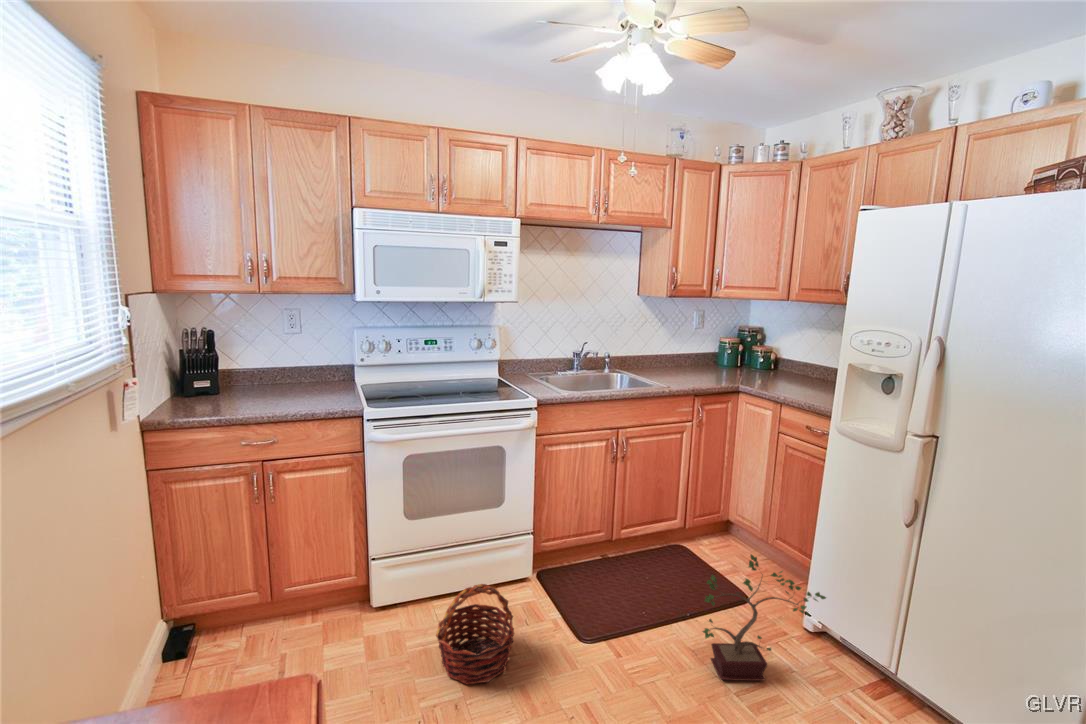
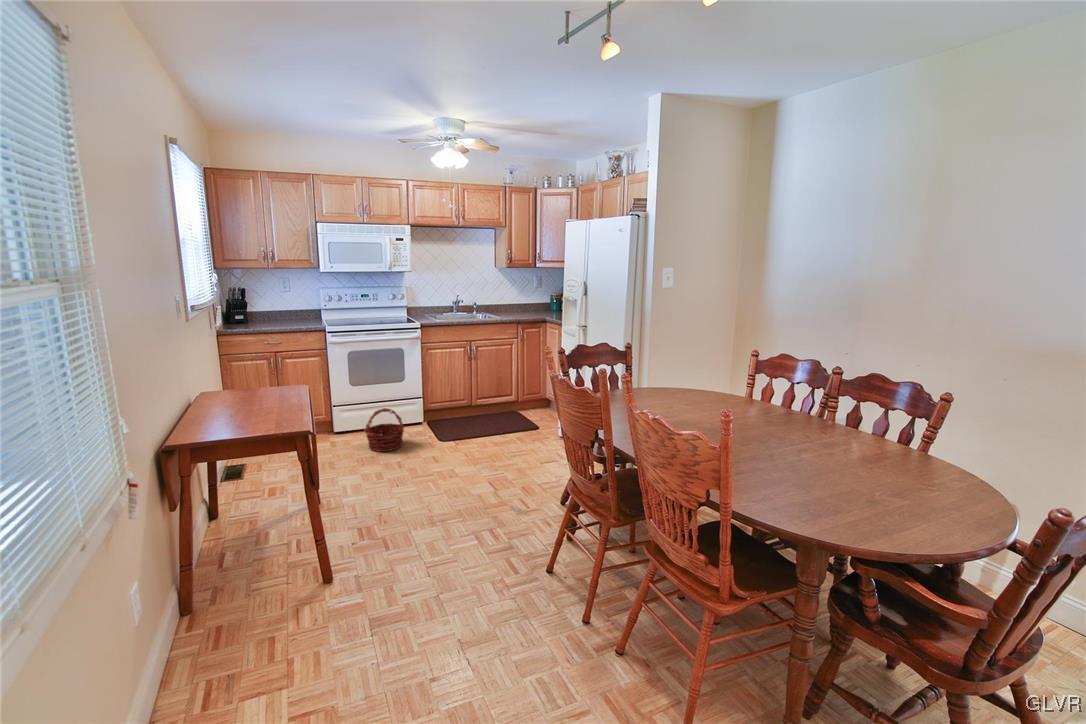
potted plant: present [702,554,826,681] -> none [491,389,548,449]

